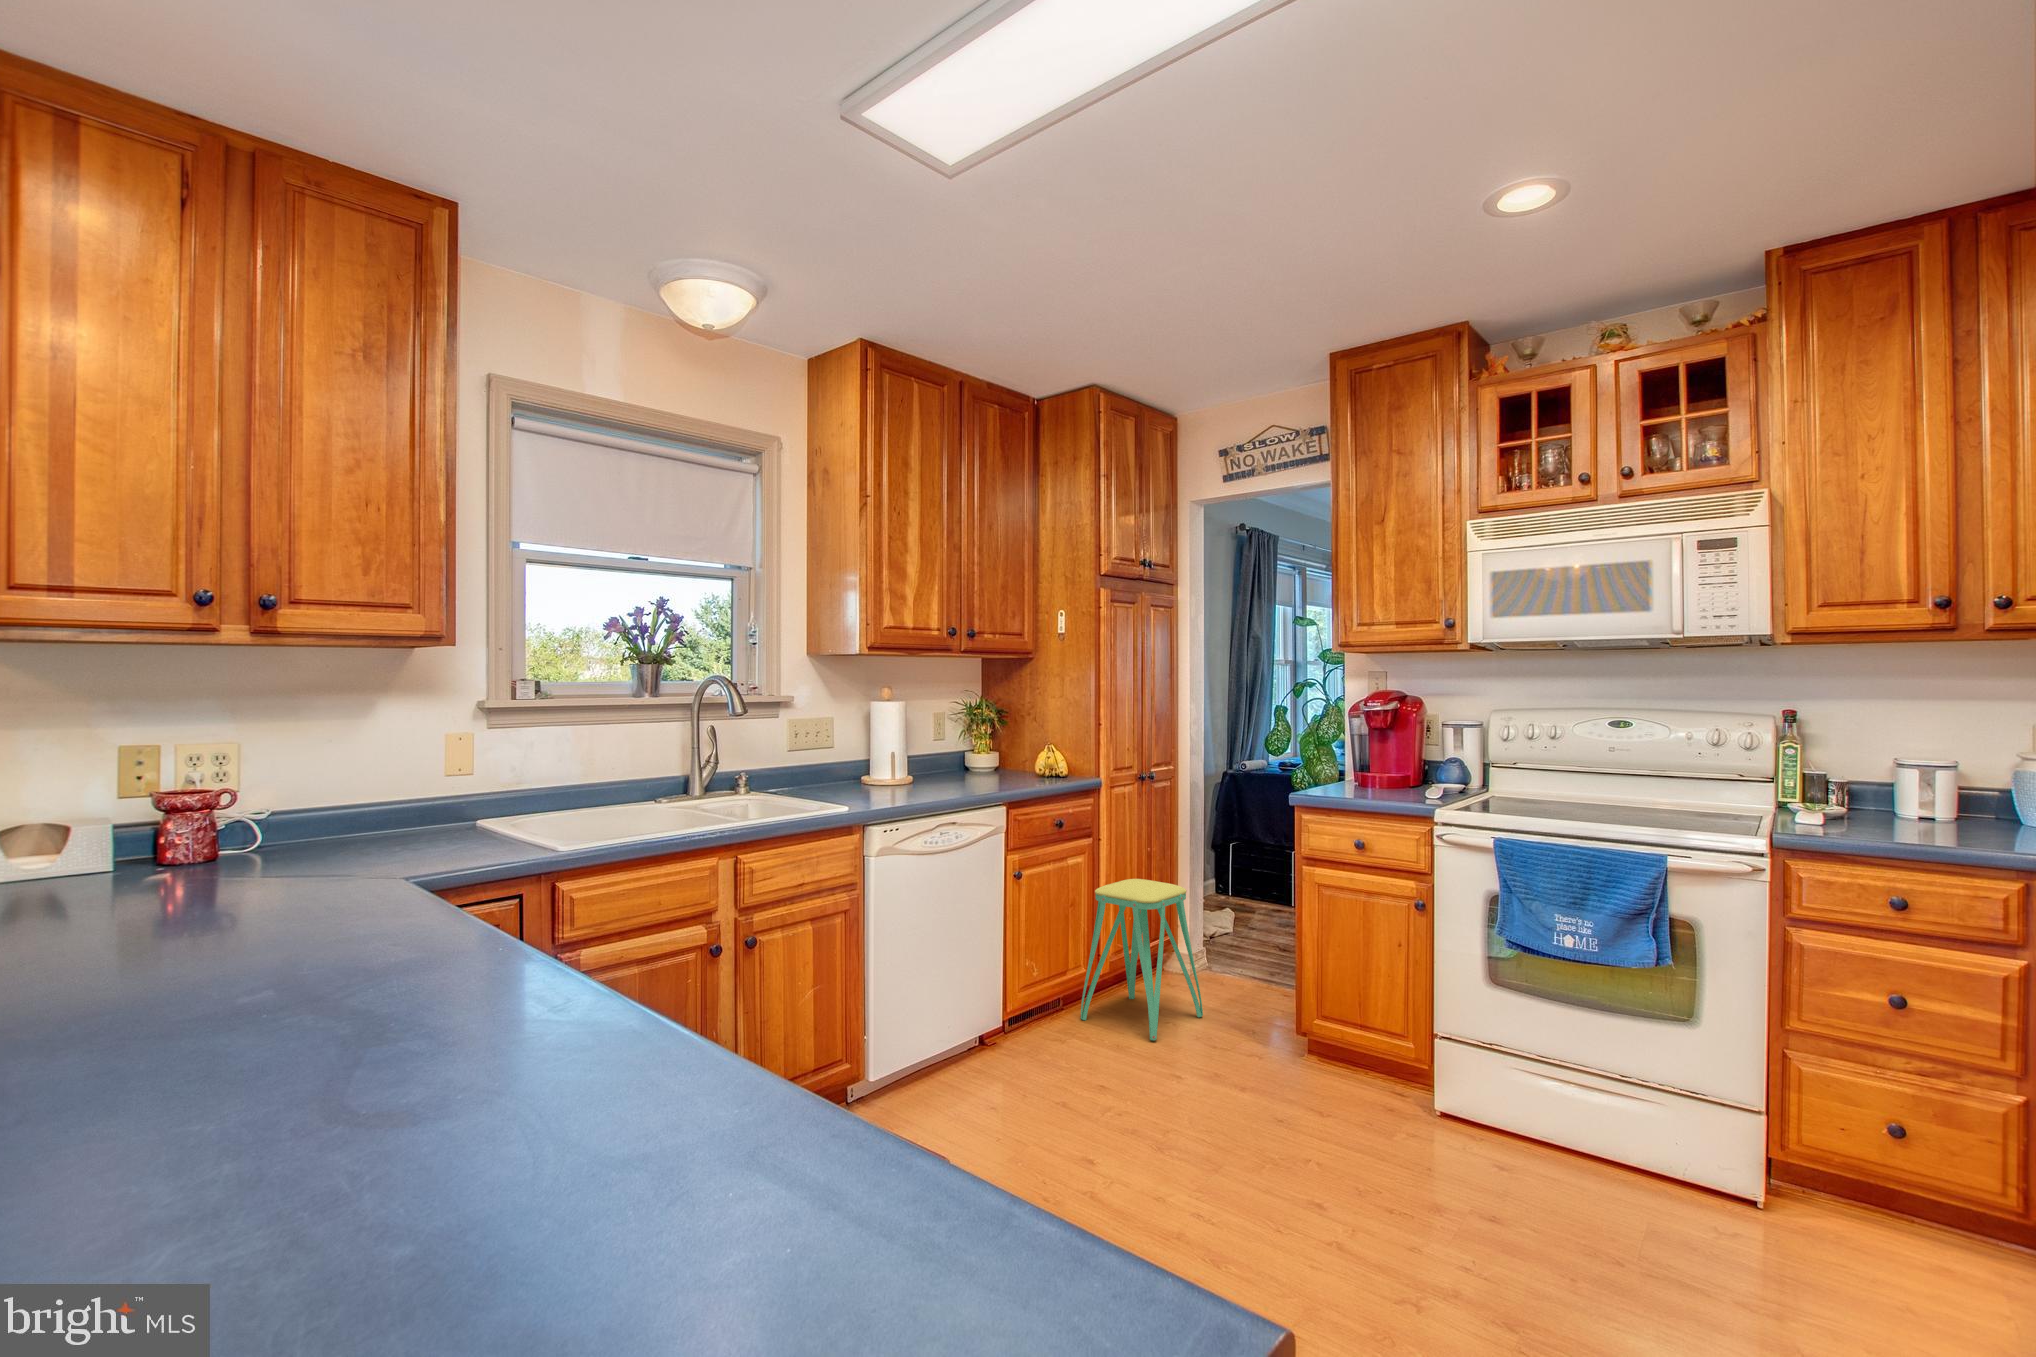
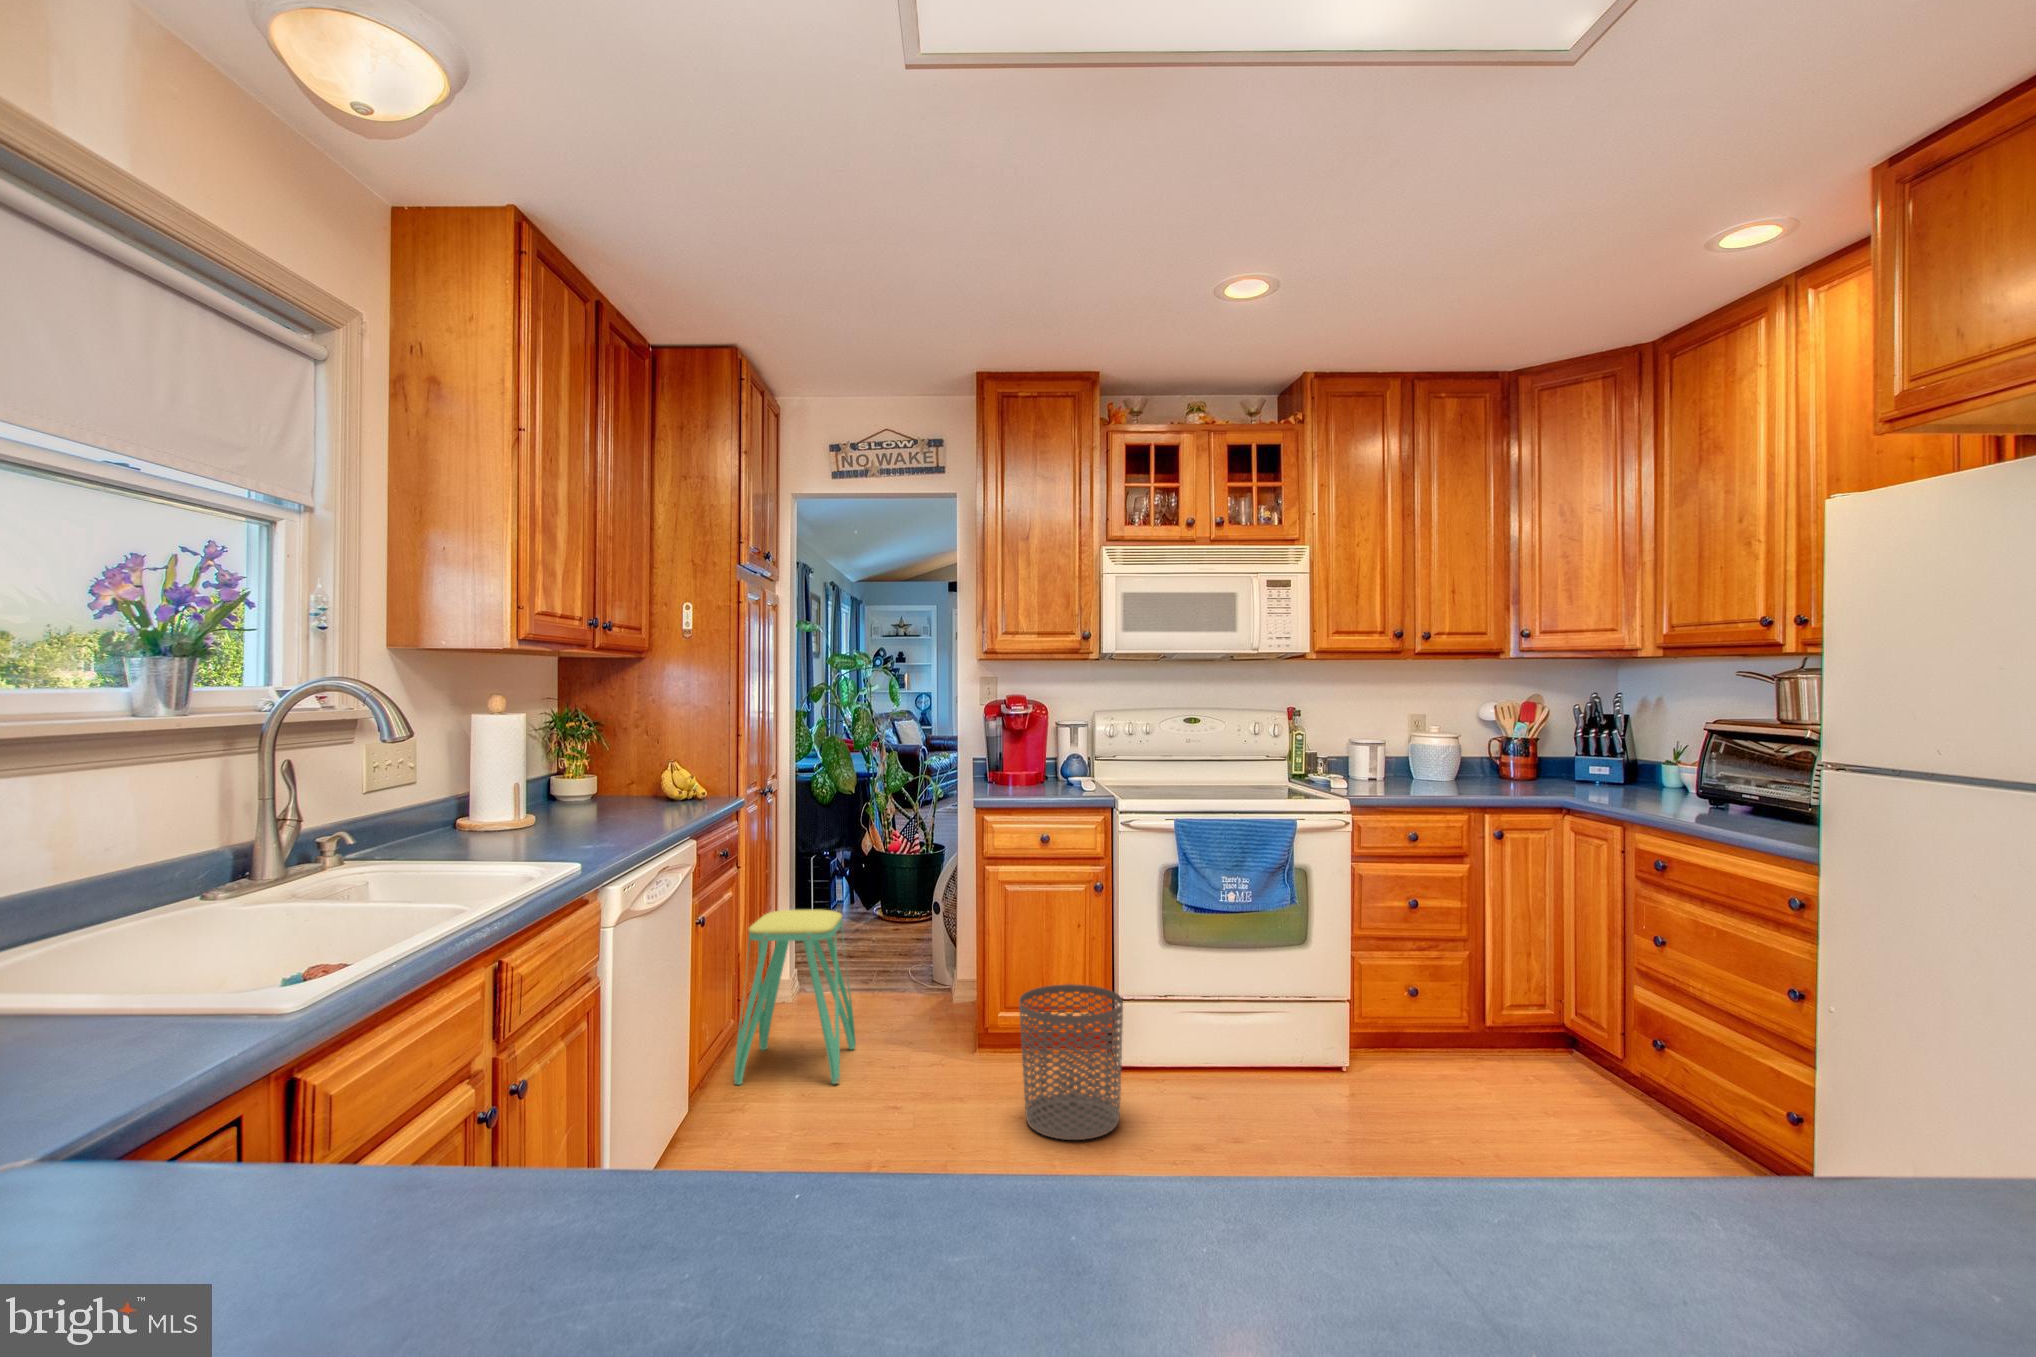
waste bin: none [1266,994,1380,1161] -> present [1019,984,1123,1140]

